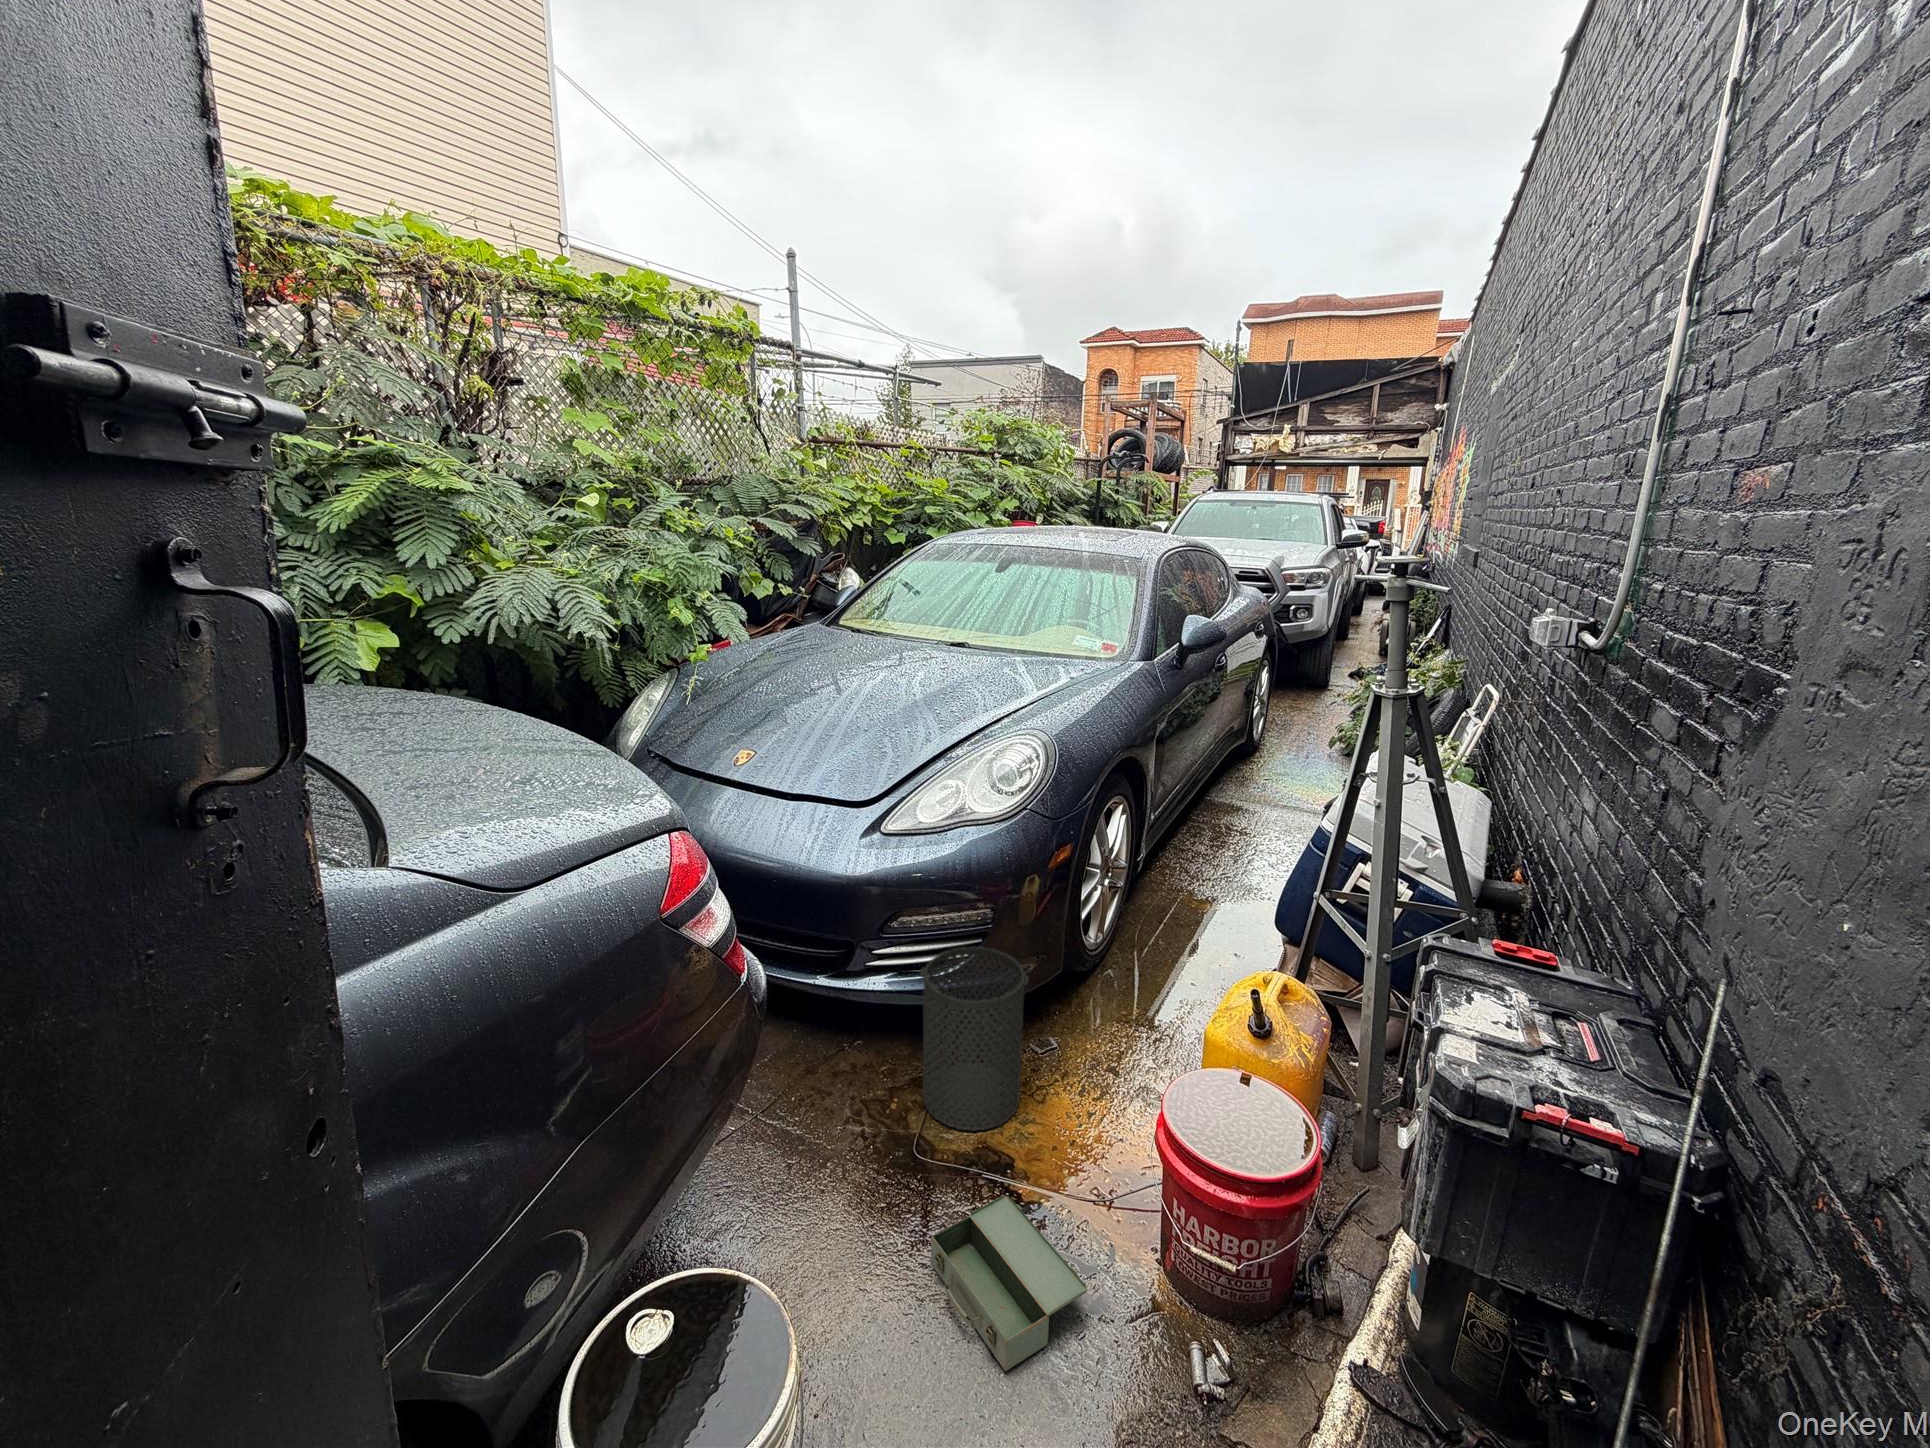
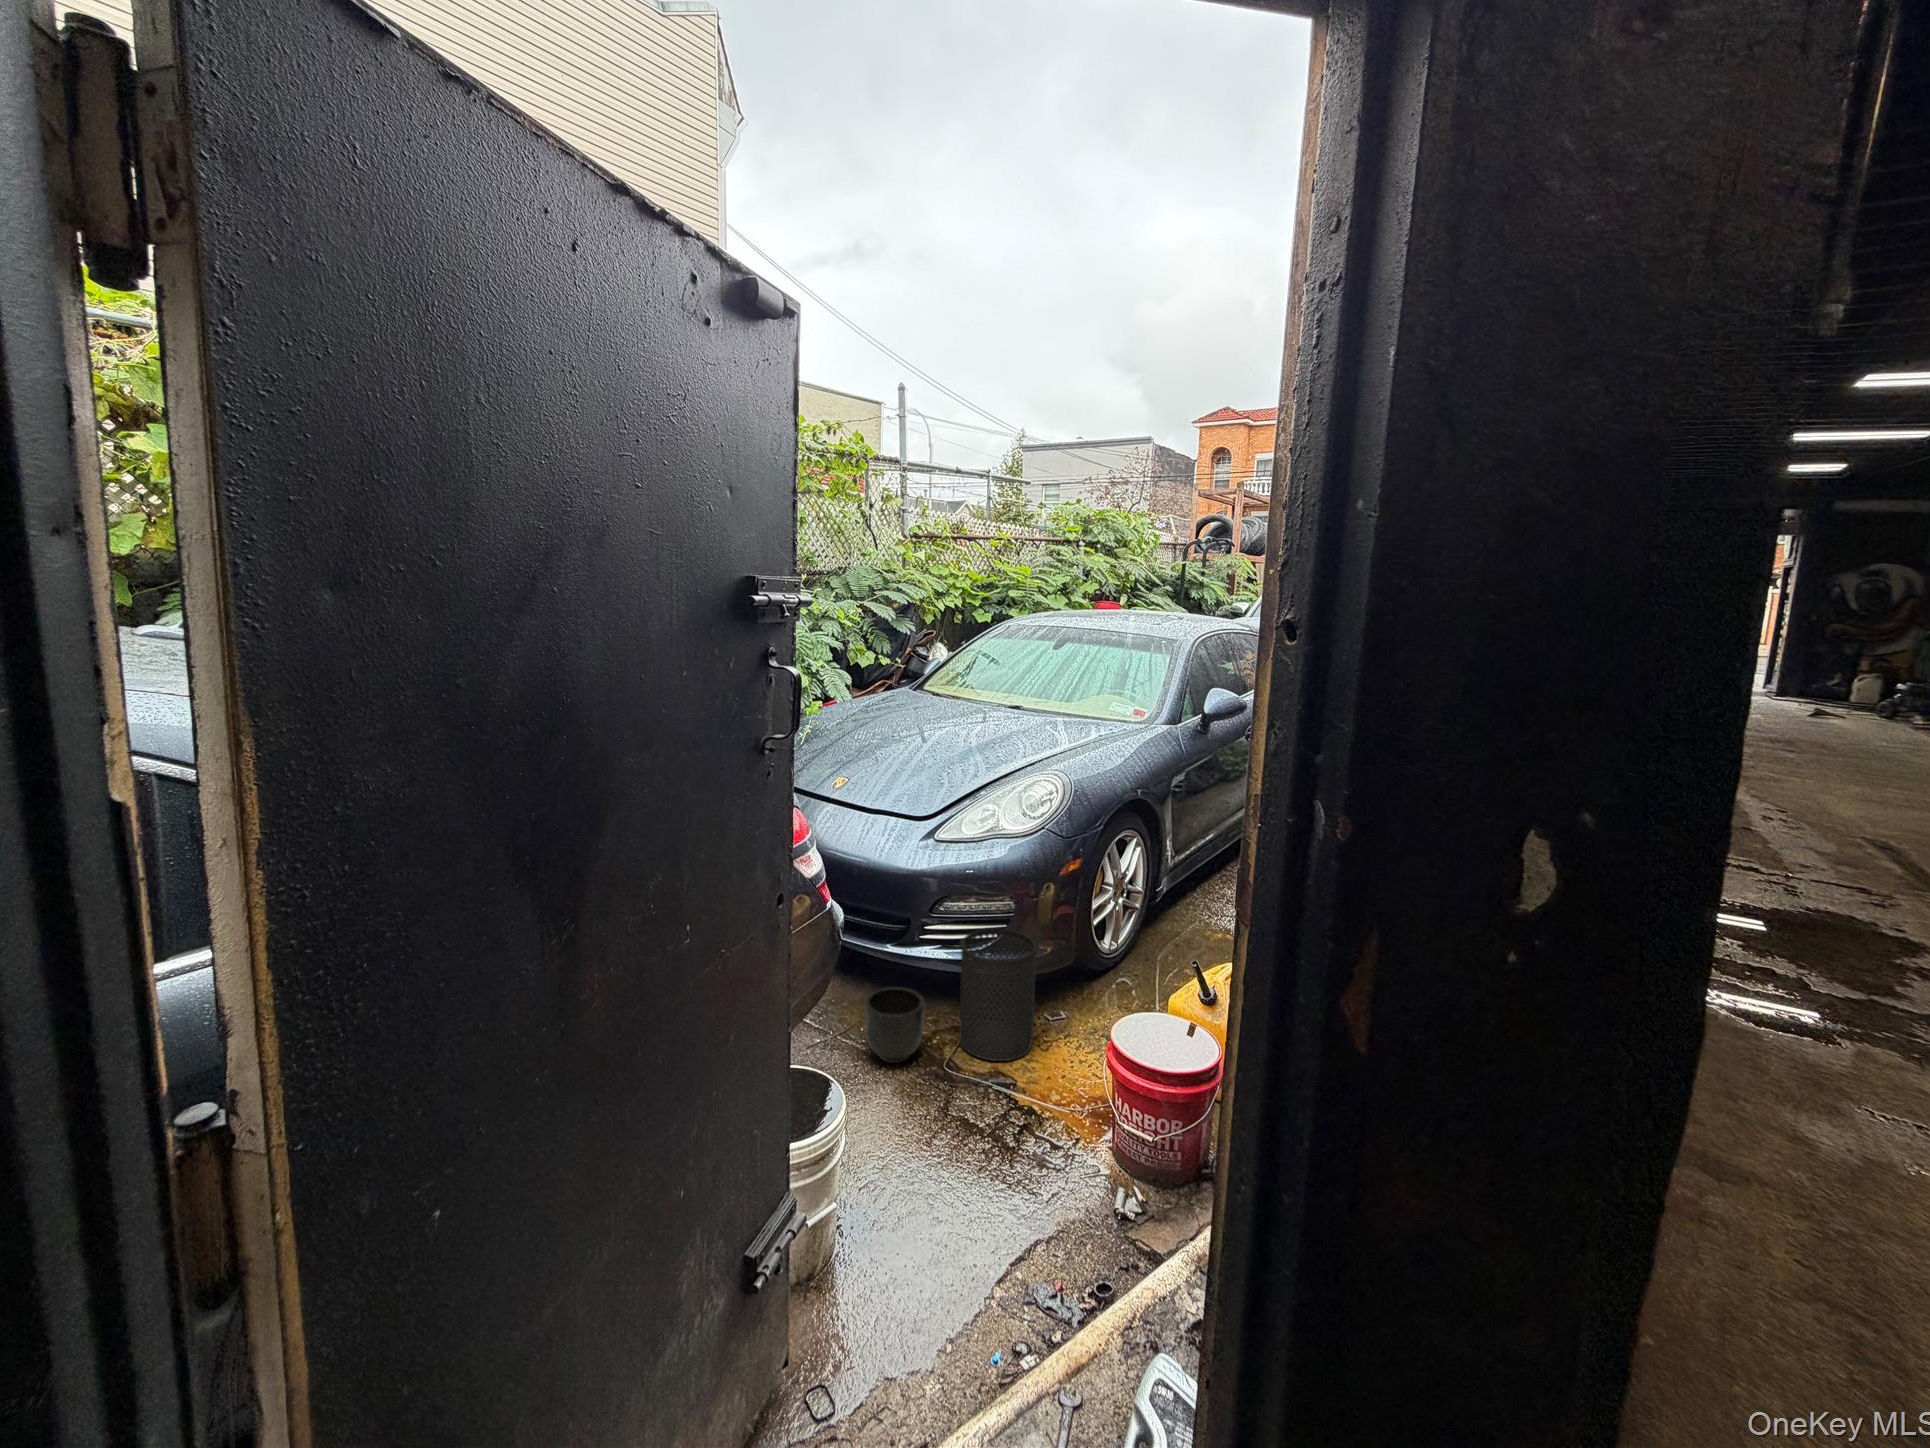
planter: none [793,1040,876,1149] -> present [865,987,924,1063]
toolbox: present [931,1195,1087,1371] -> none [952,1094,1056,1191]

